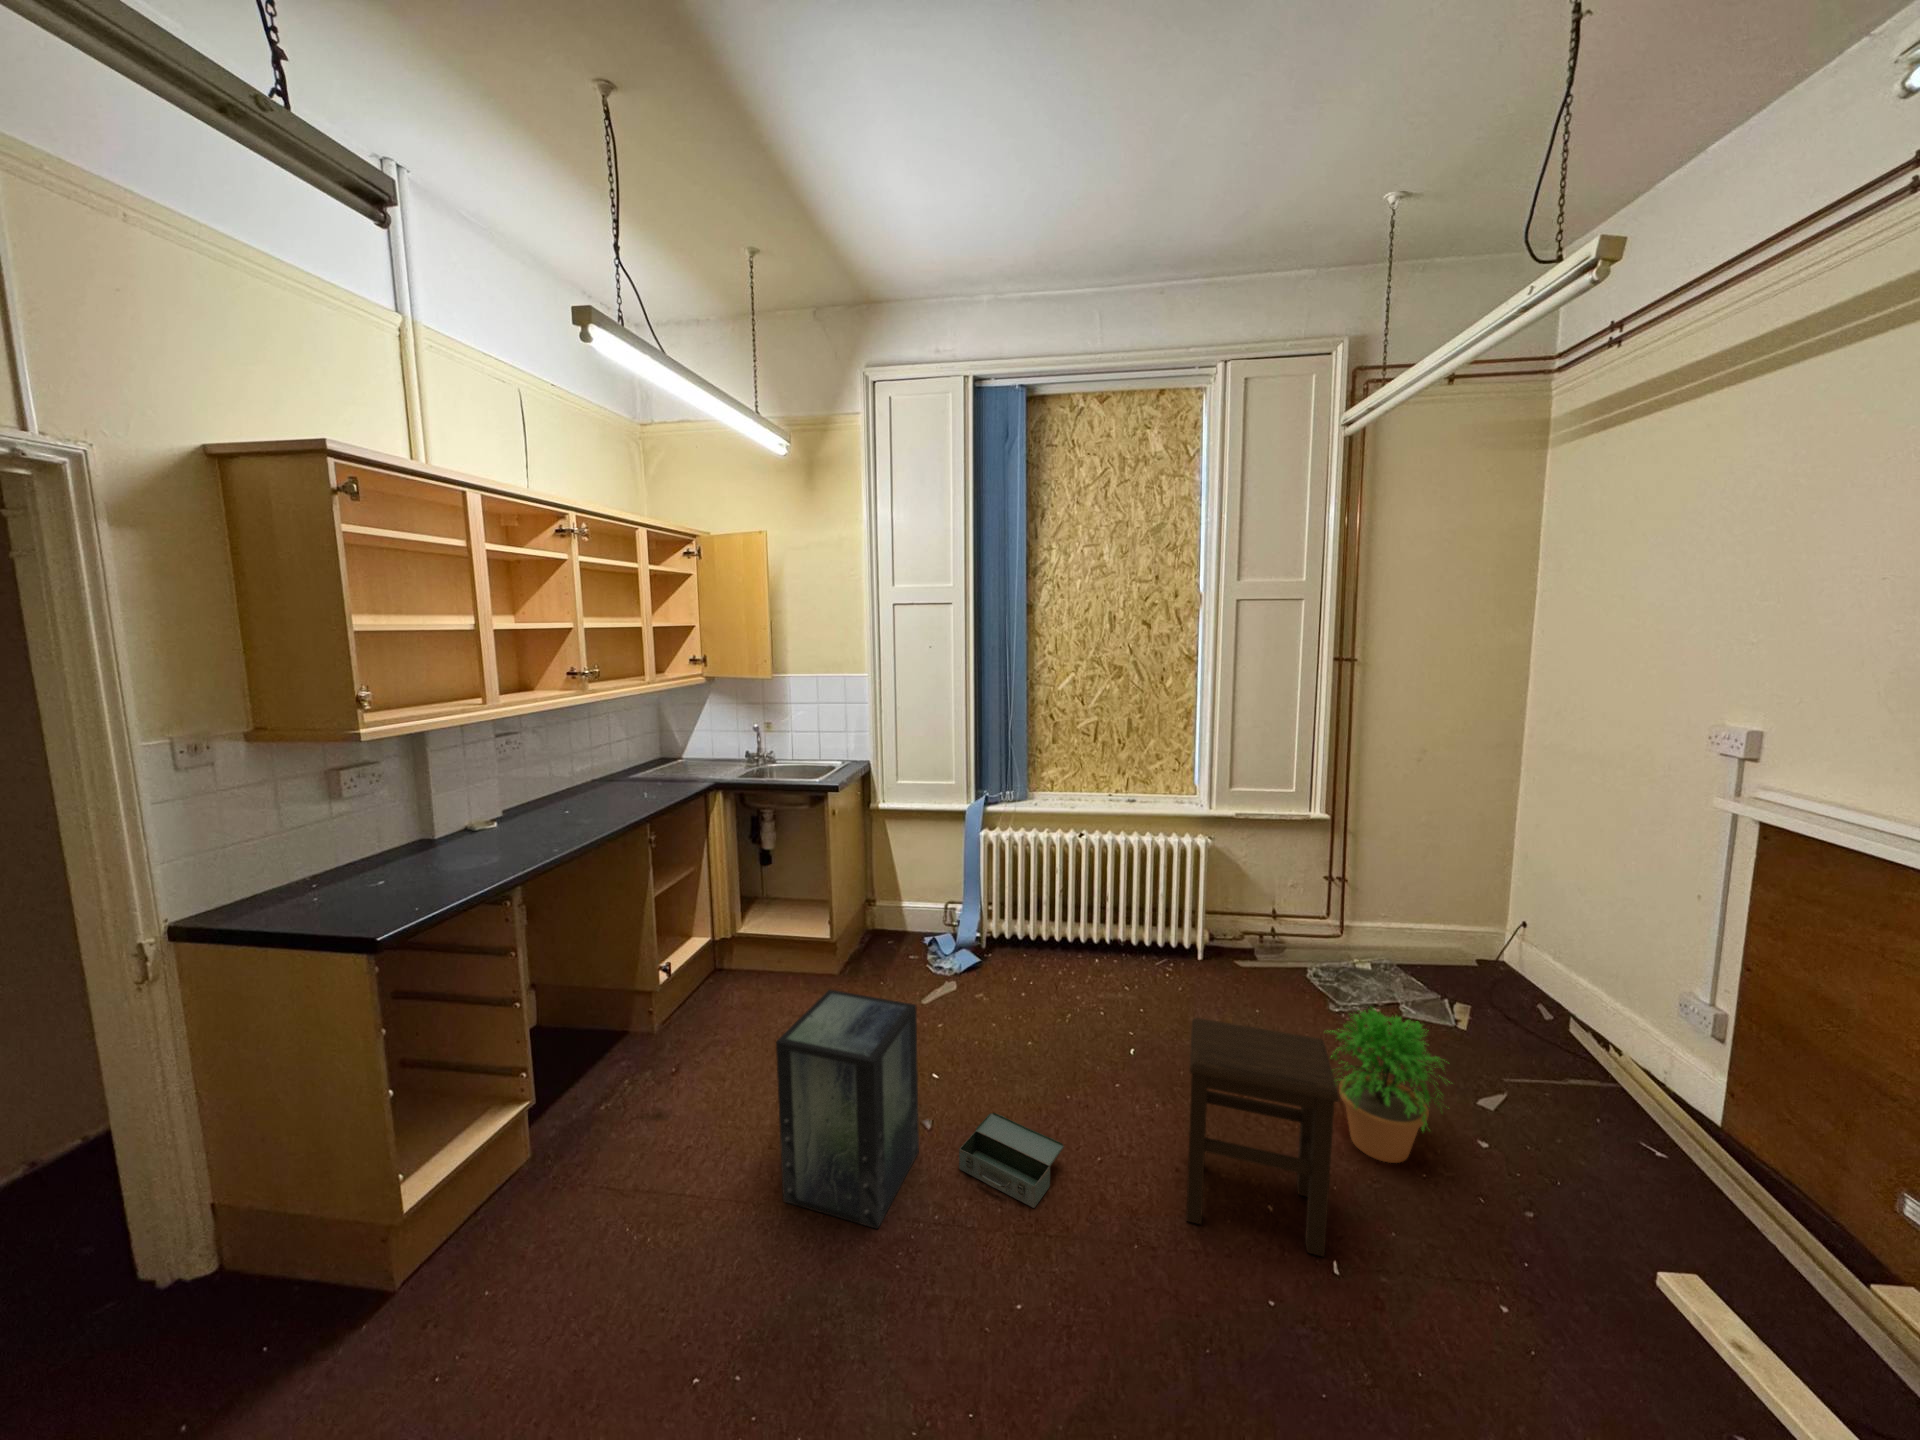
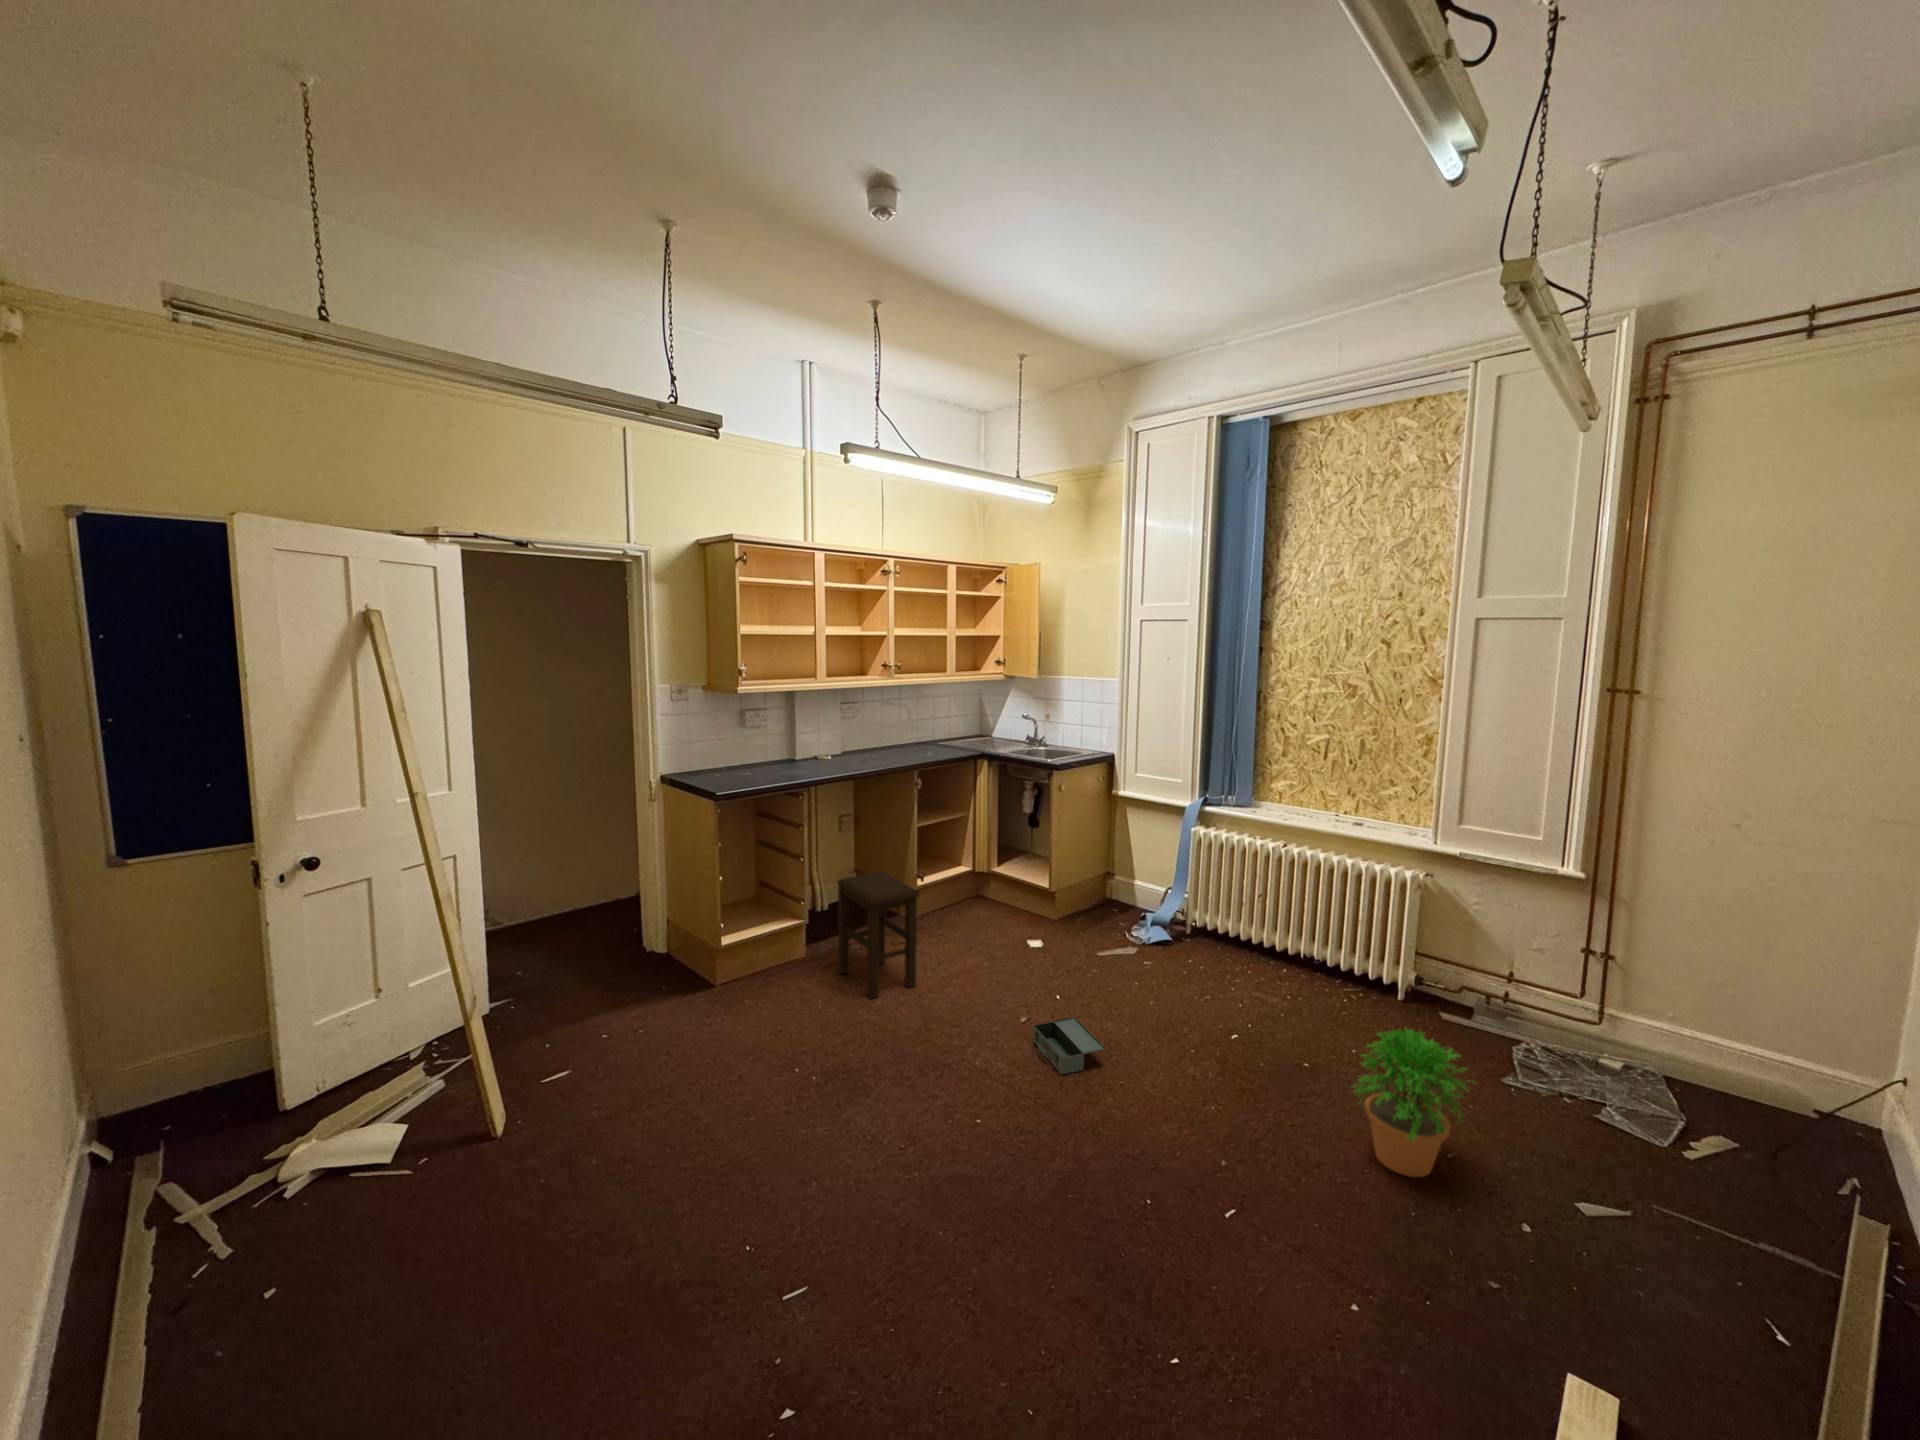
storage box: present [776,990,919,1229] -> none [920,894,1019,1045]
stool: present [1186,1018,1339,1256] -> present [837,872,920,998]

